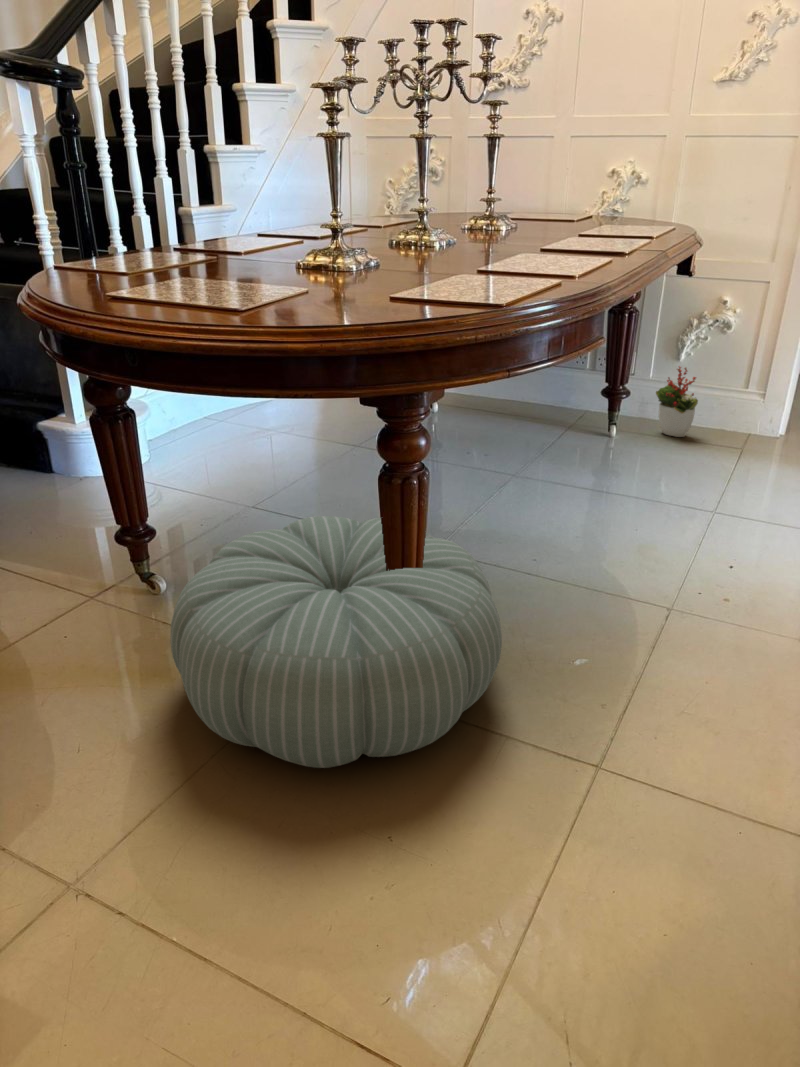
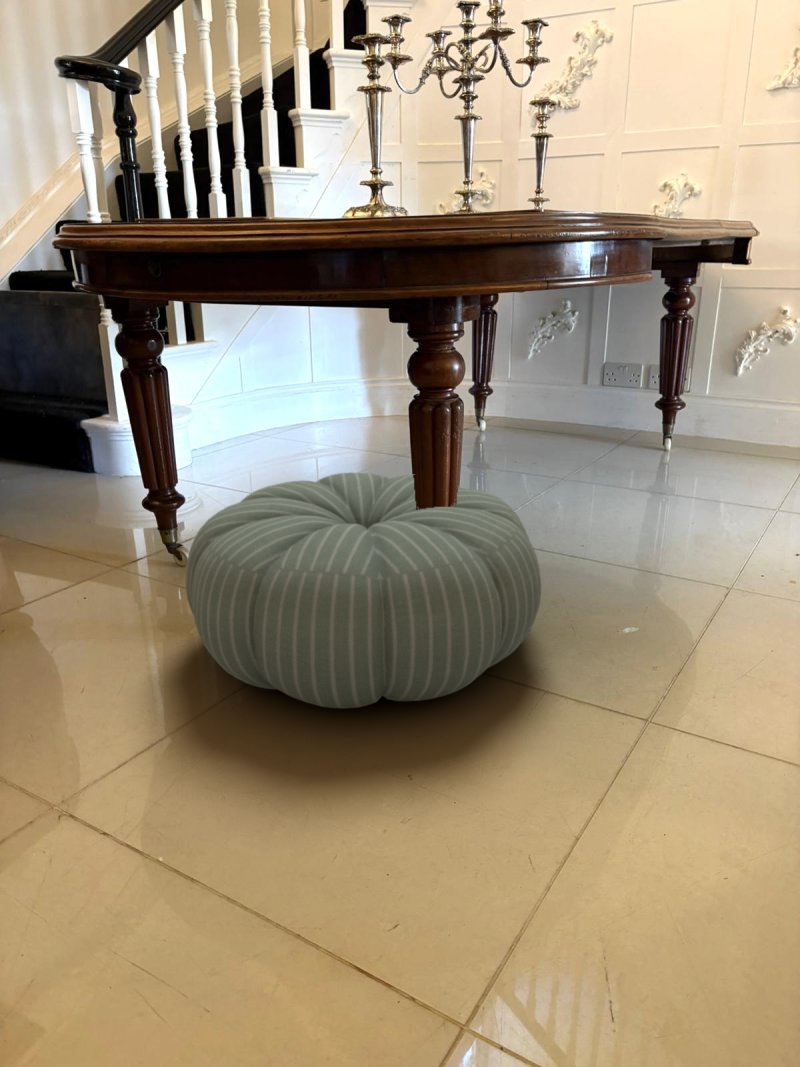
decorative plant: present [656,366,698,437] -> none [713,377,759,452]

